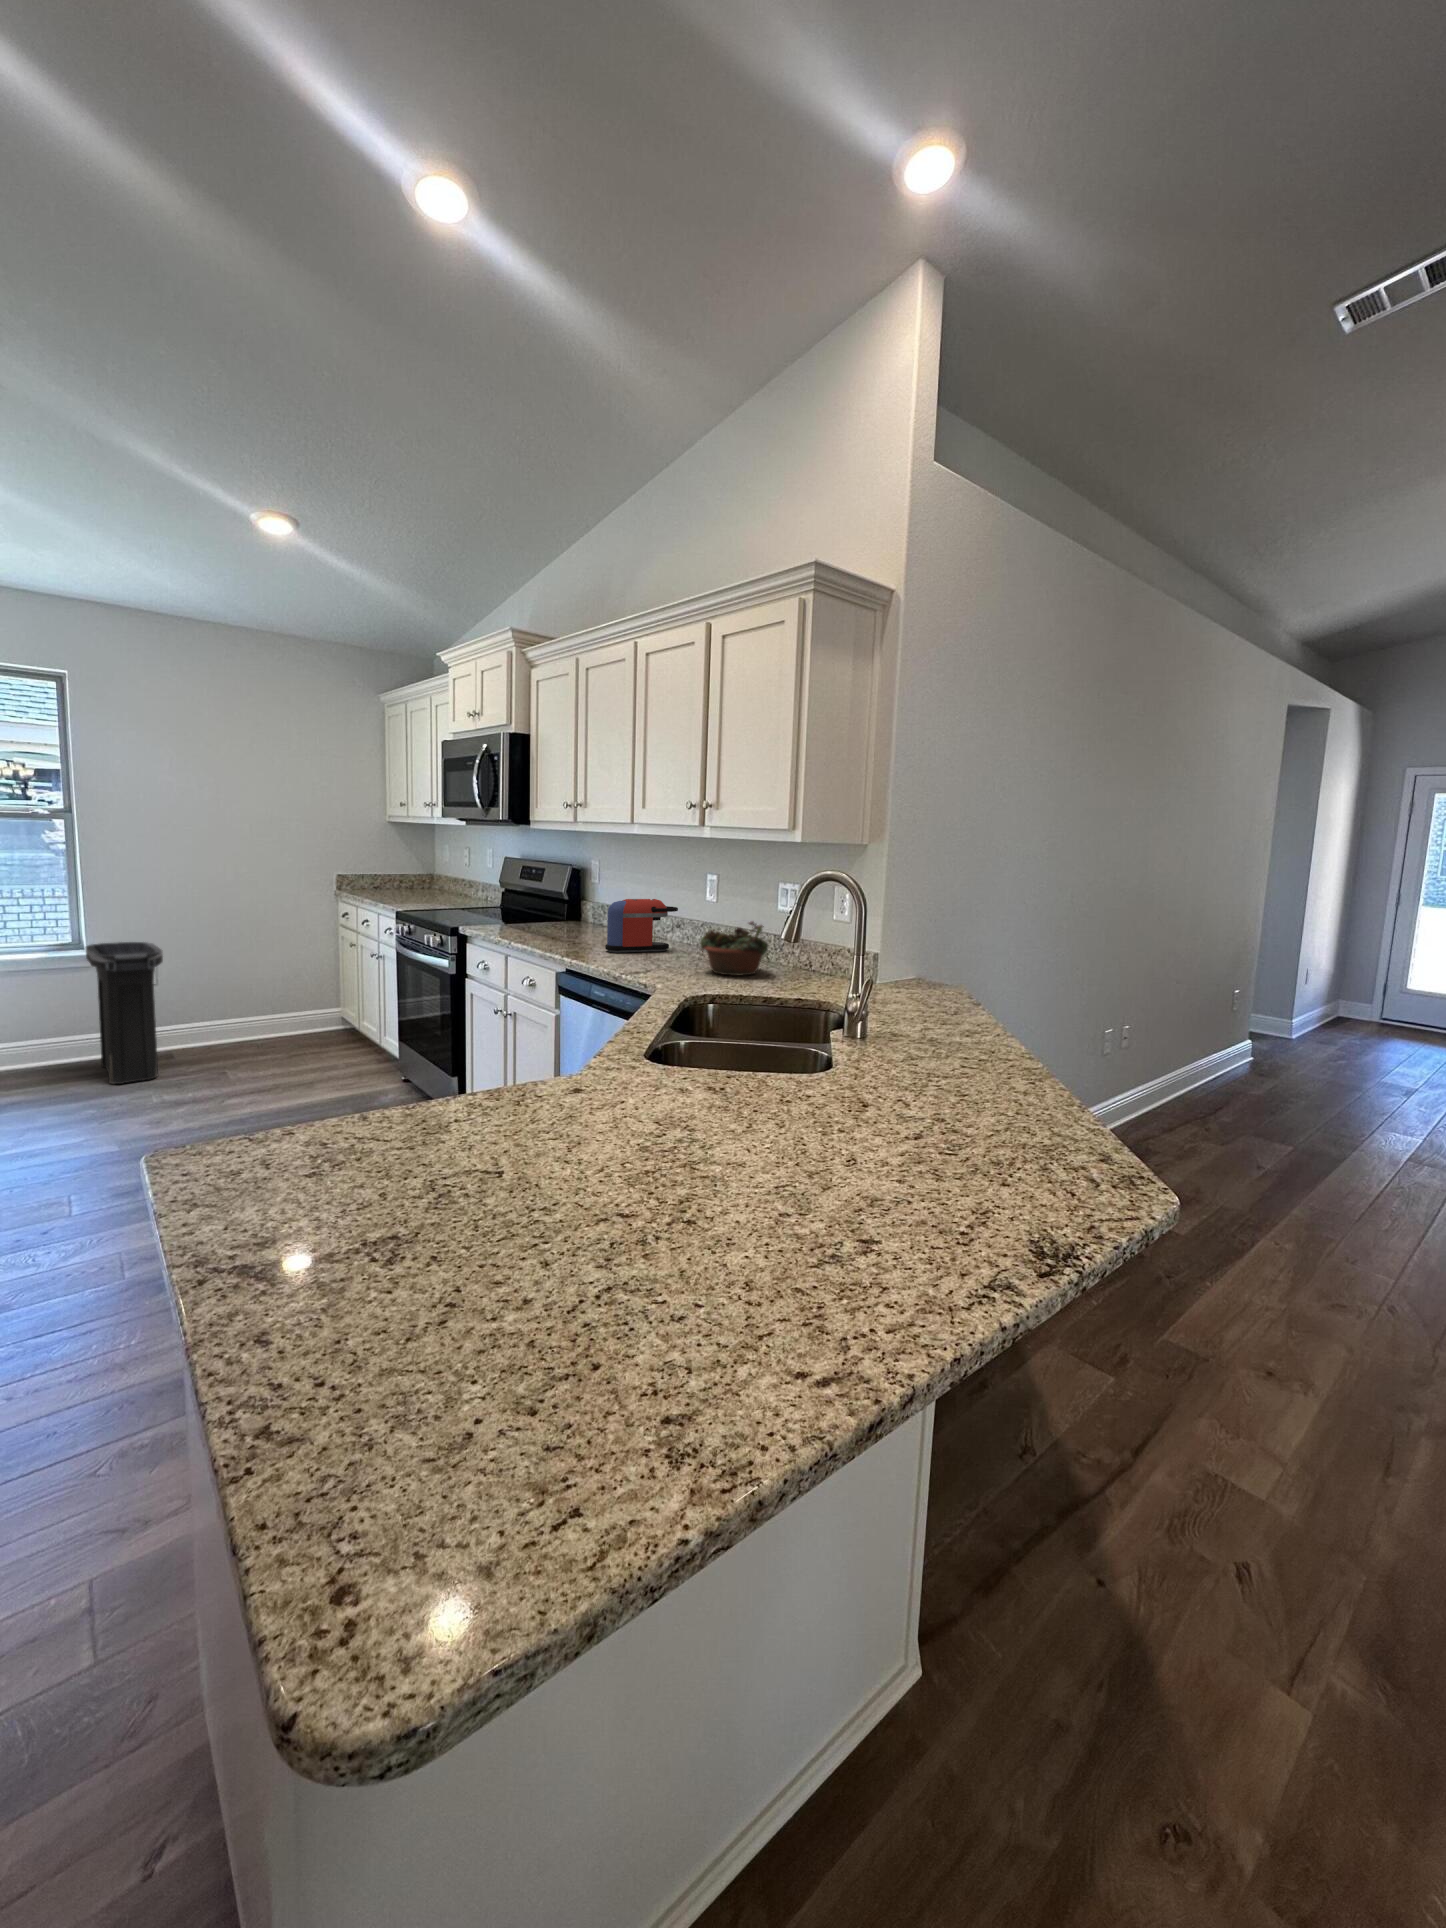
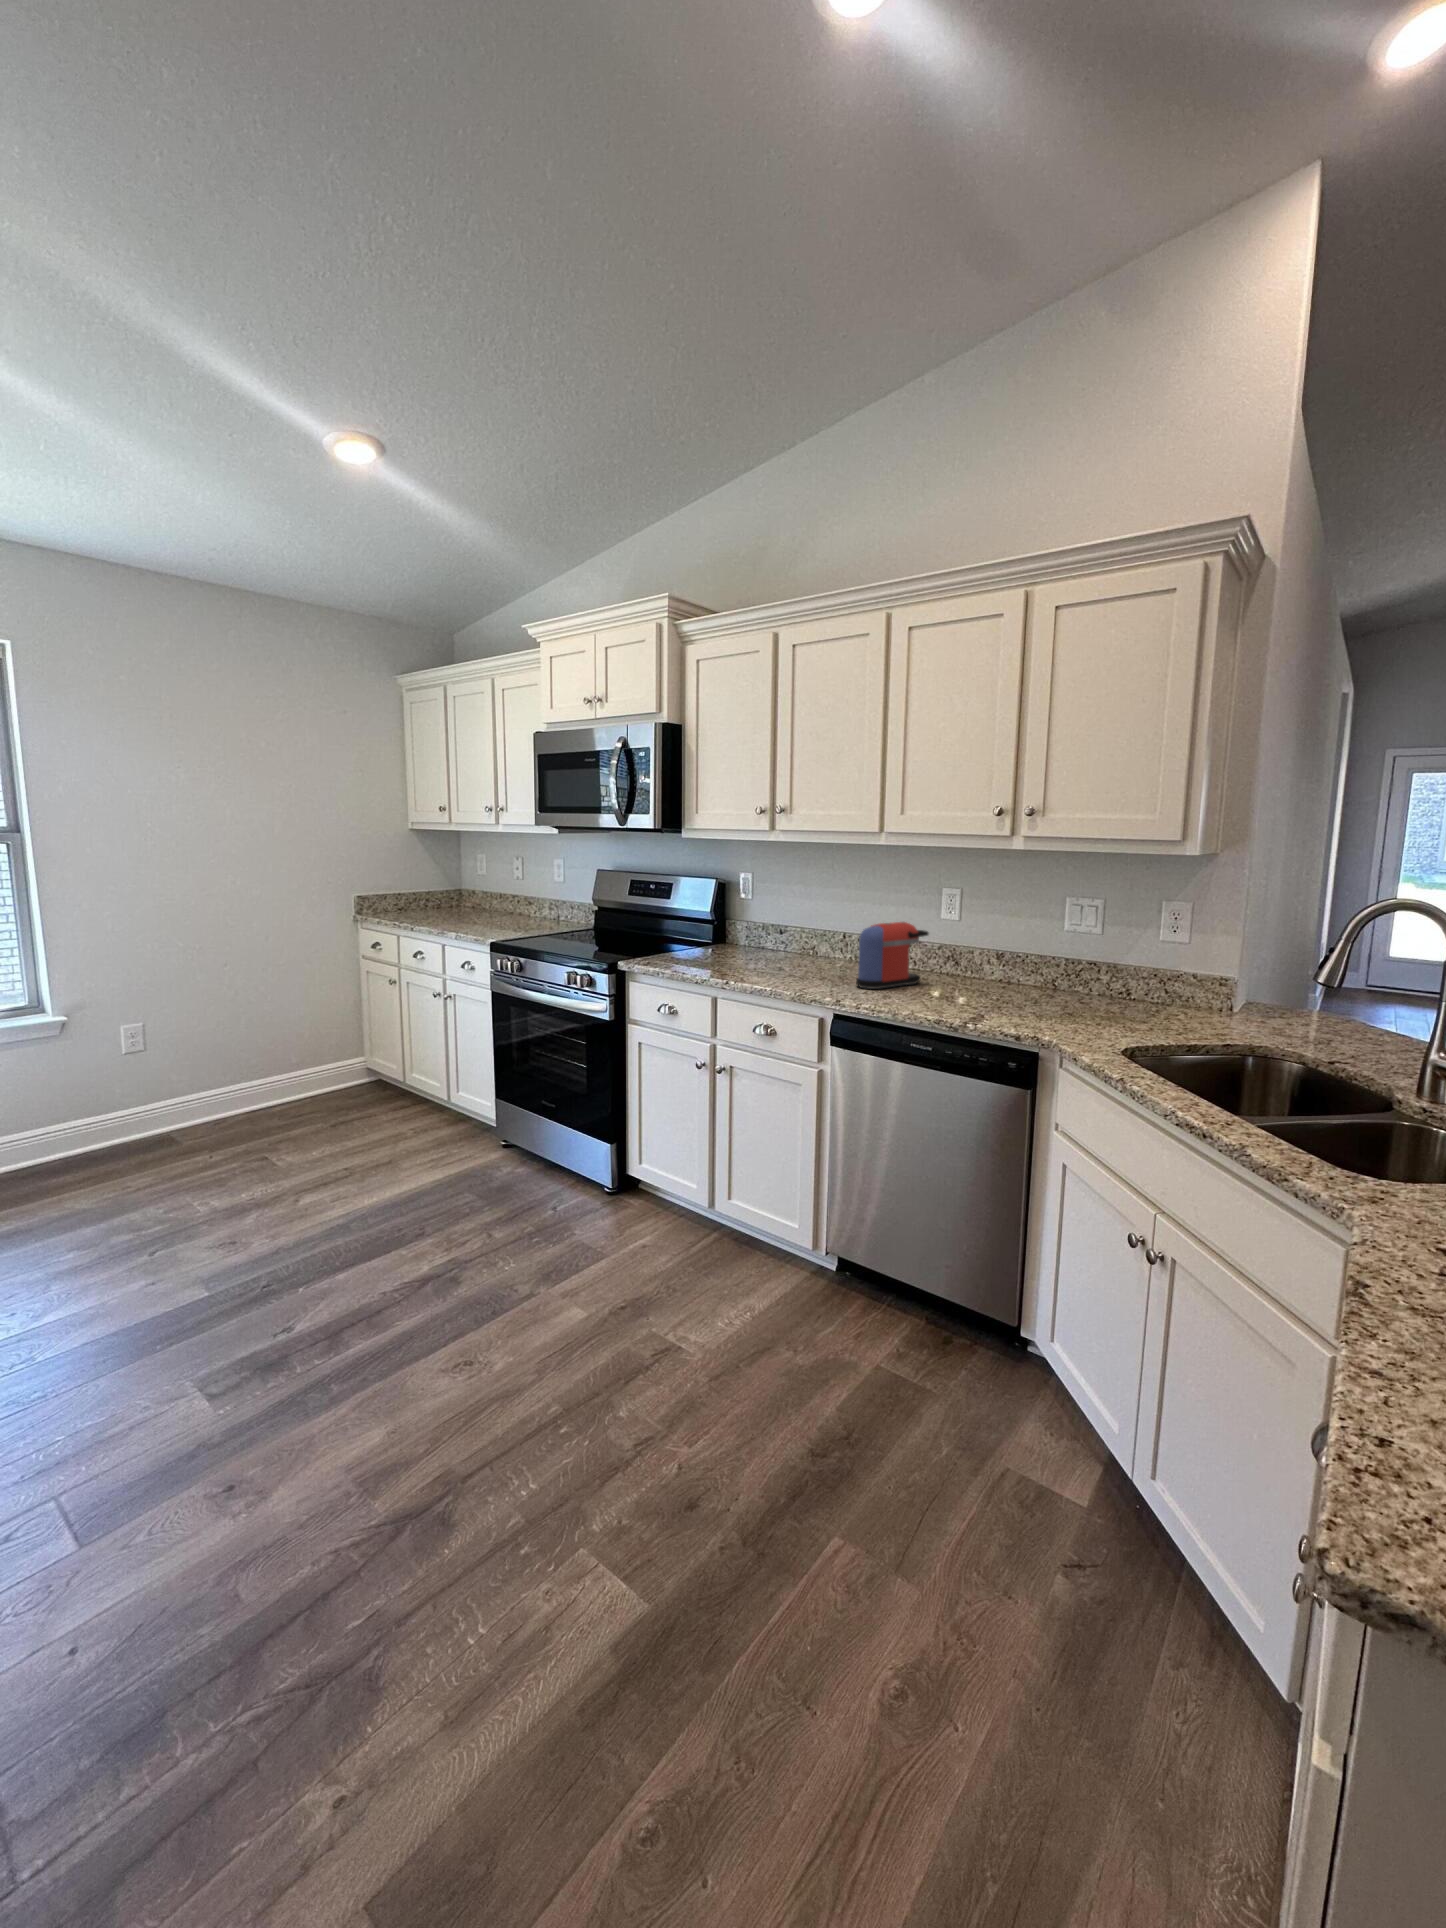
succulent planter: present [700,921,768,976] -> none [1024,948,1130,1015]
trash can: present [85,942,163,1084] -> none [62,991,178,1181]

